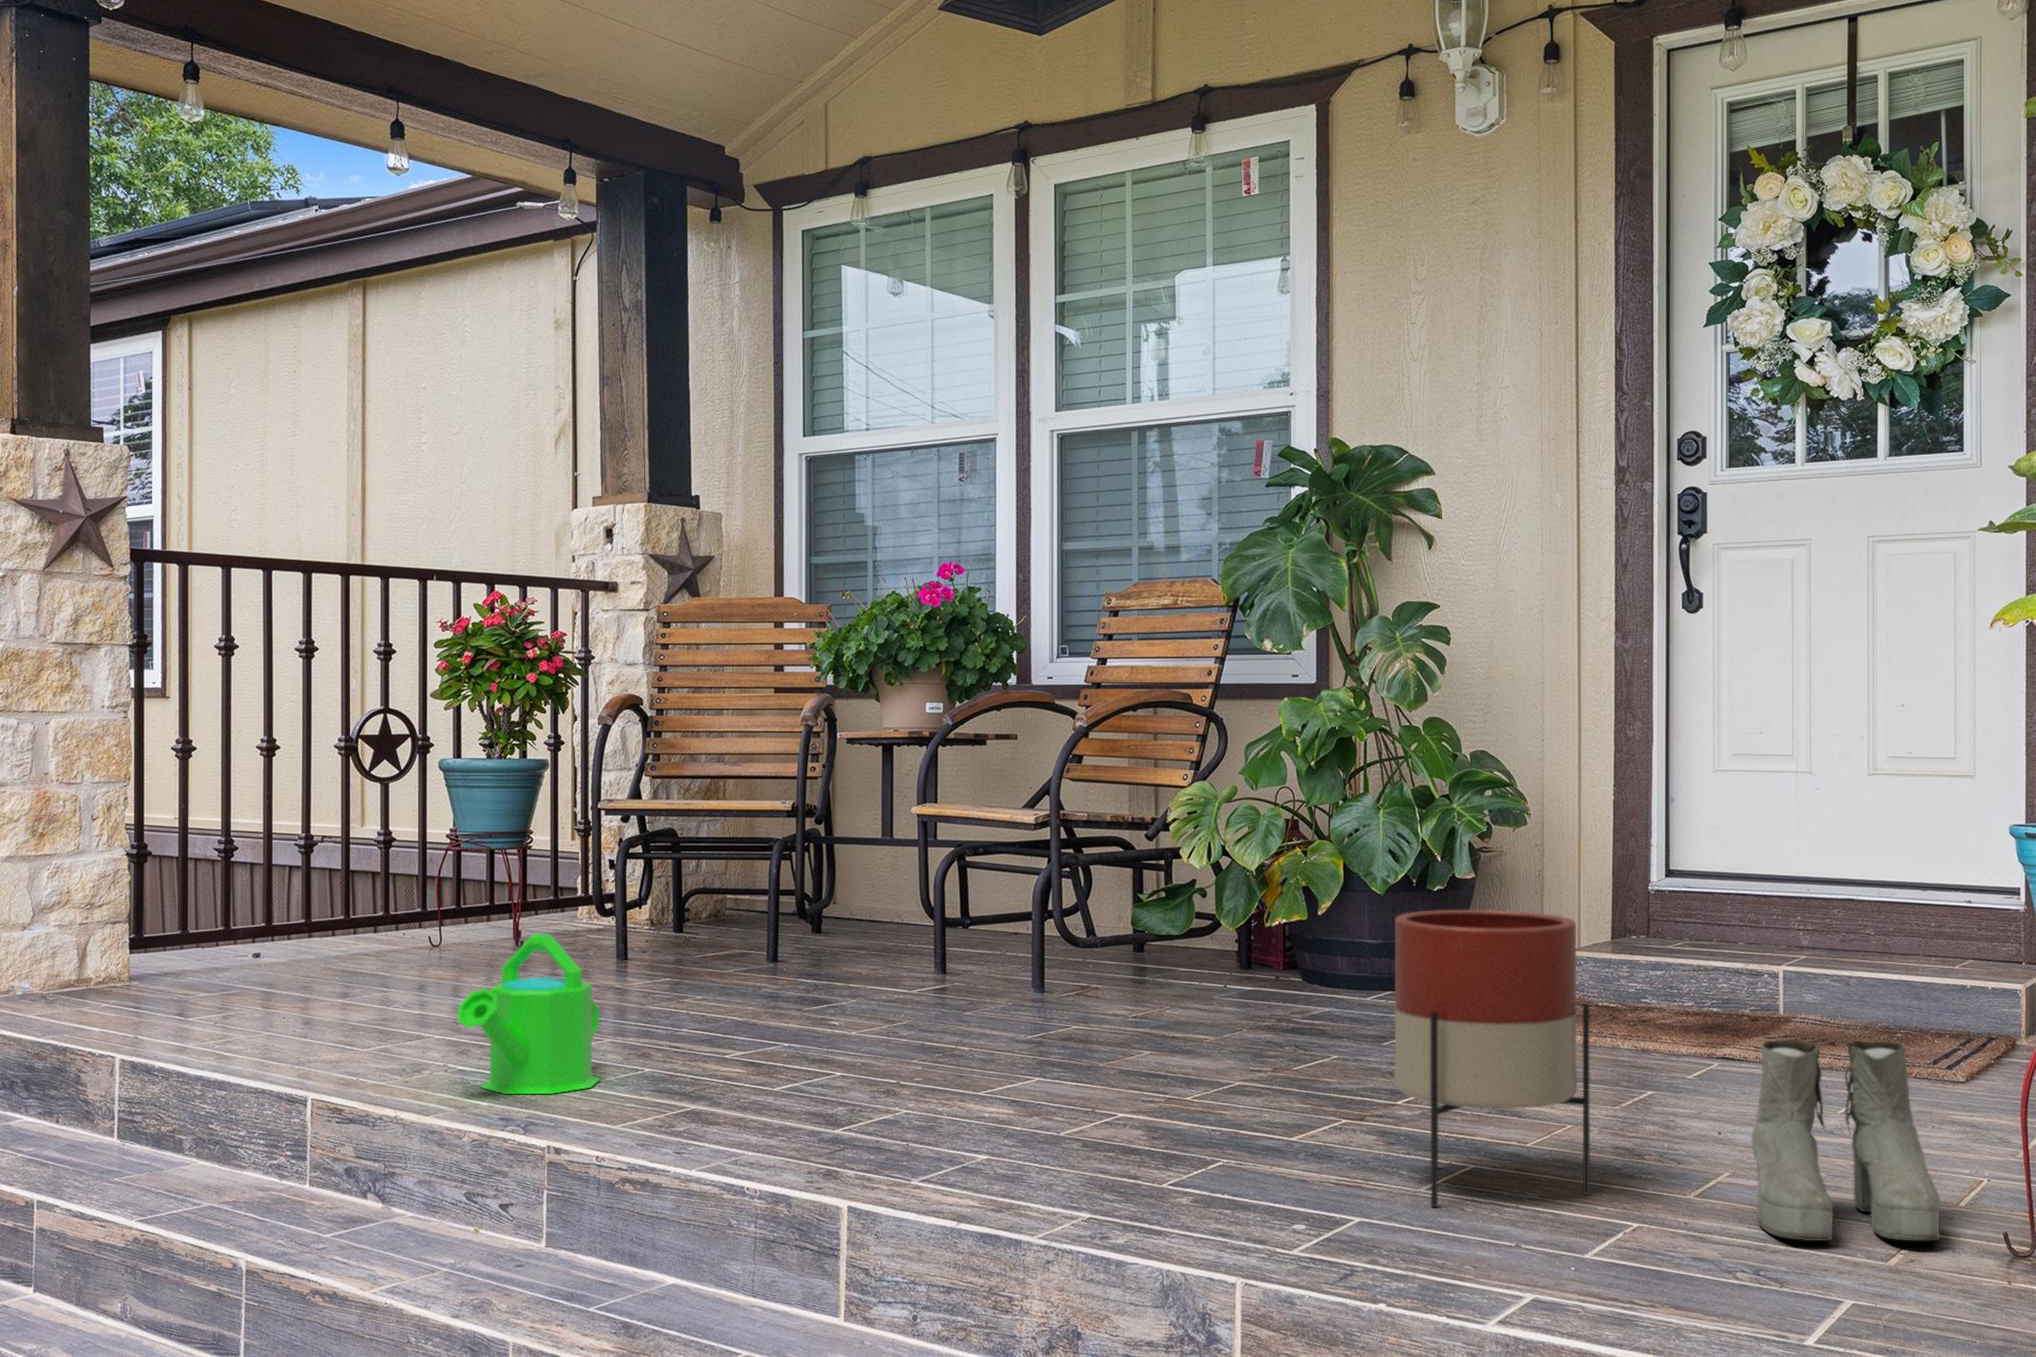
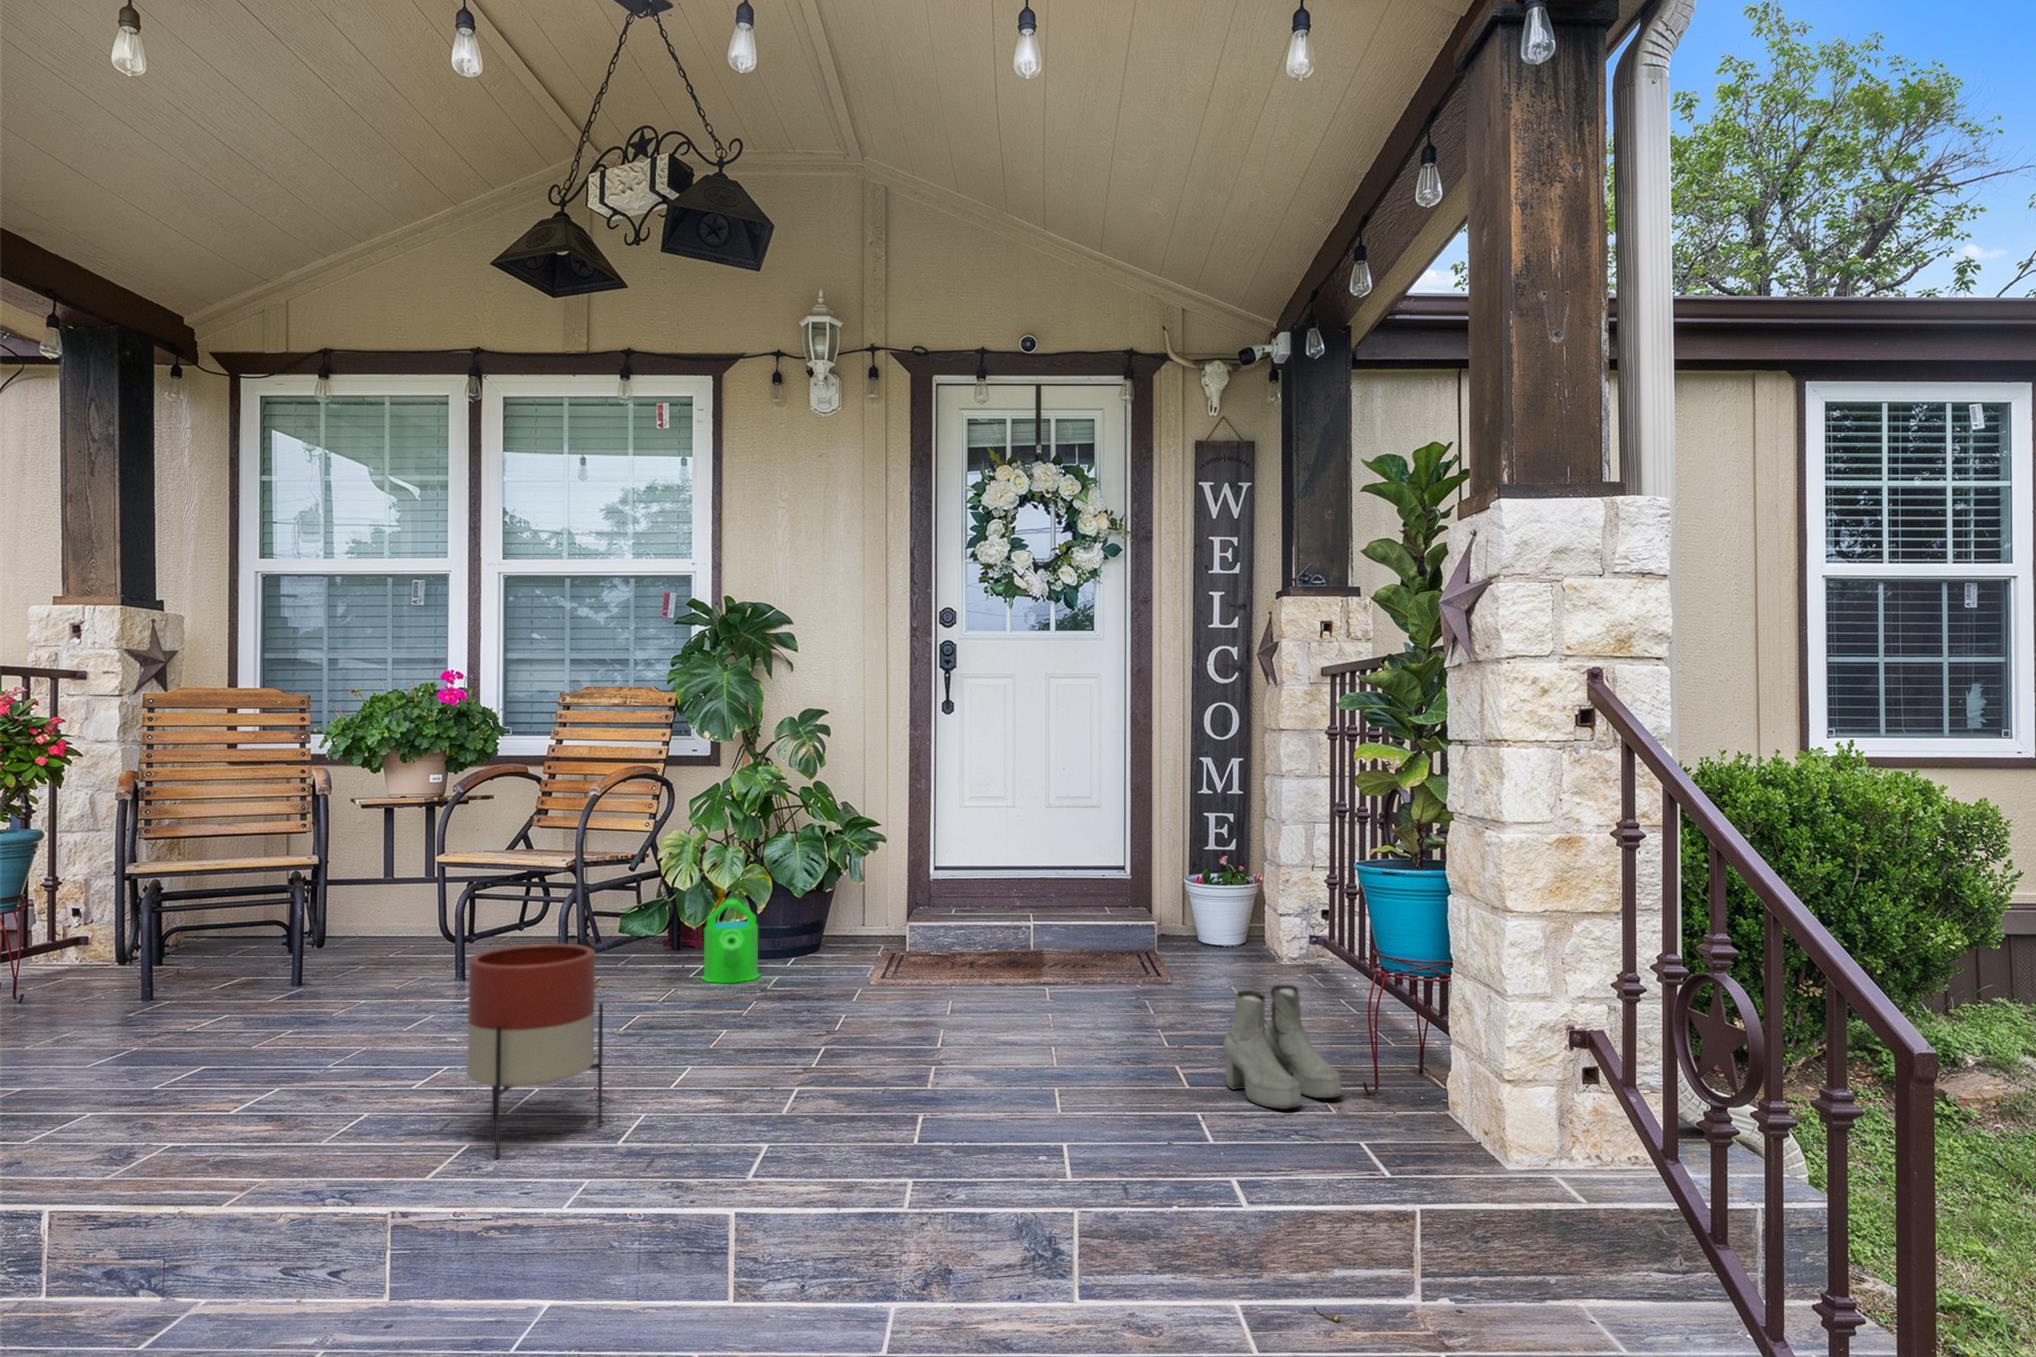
planter: present [1394,910,1590,1207] -> present [467,944,603,1159]
watering can: present [458,934,599,1094] -> present [701,899,761,983]

